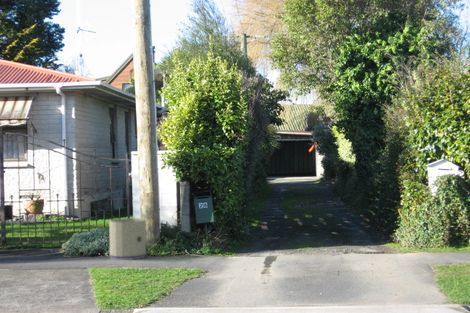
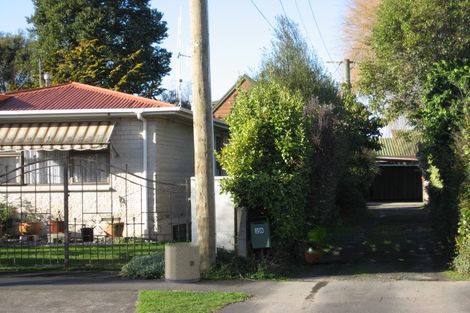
potted tree: none [243,199,265,238] -> present [305,228,325,263]

